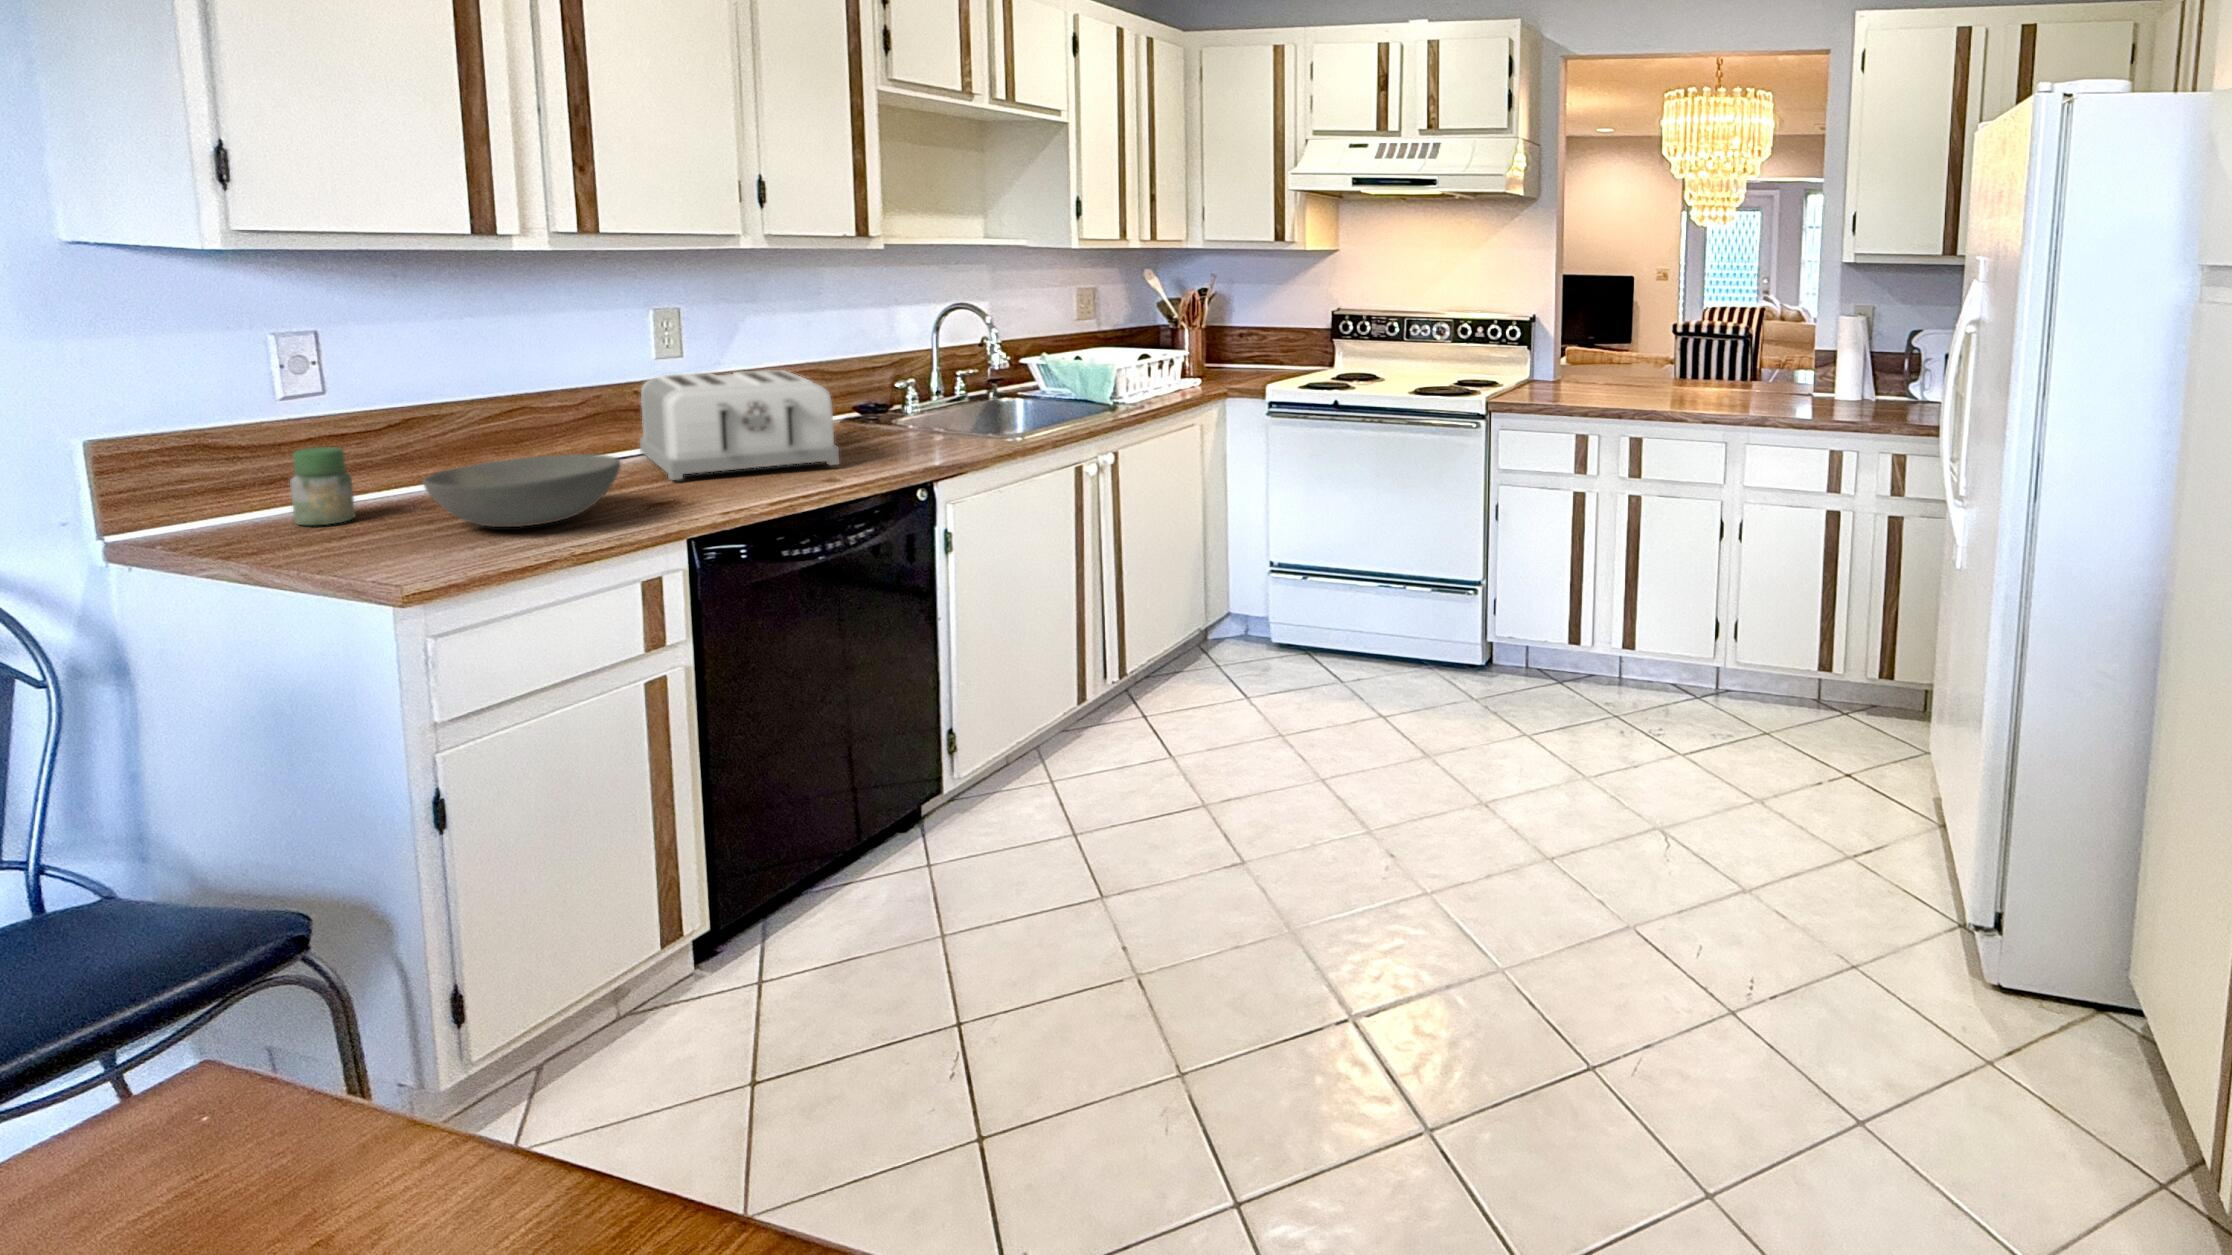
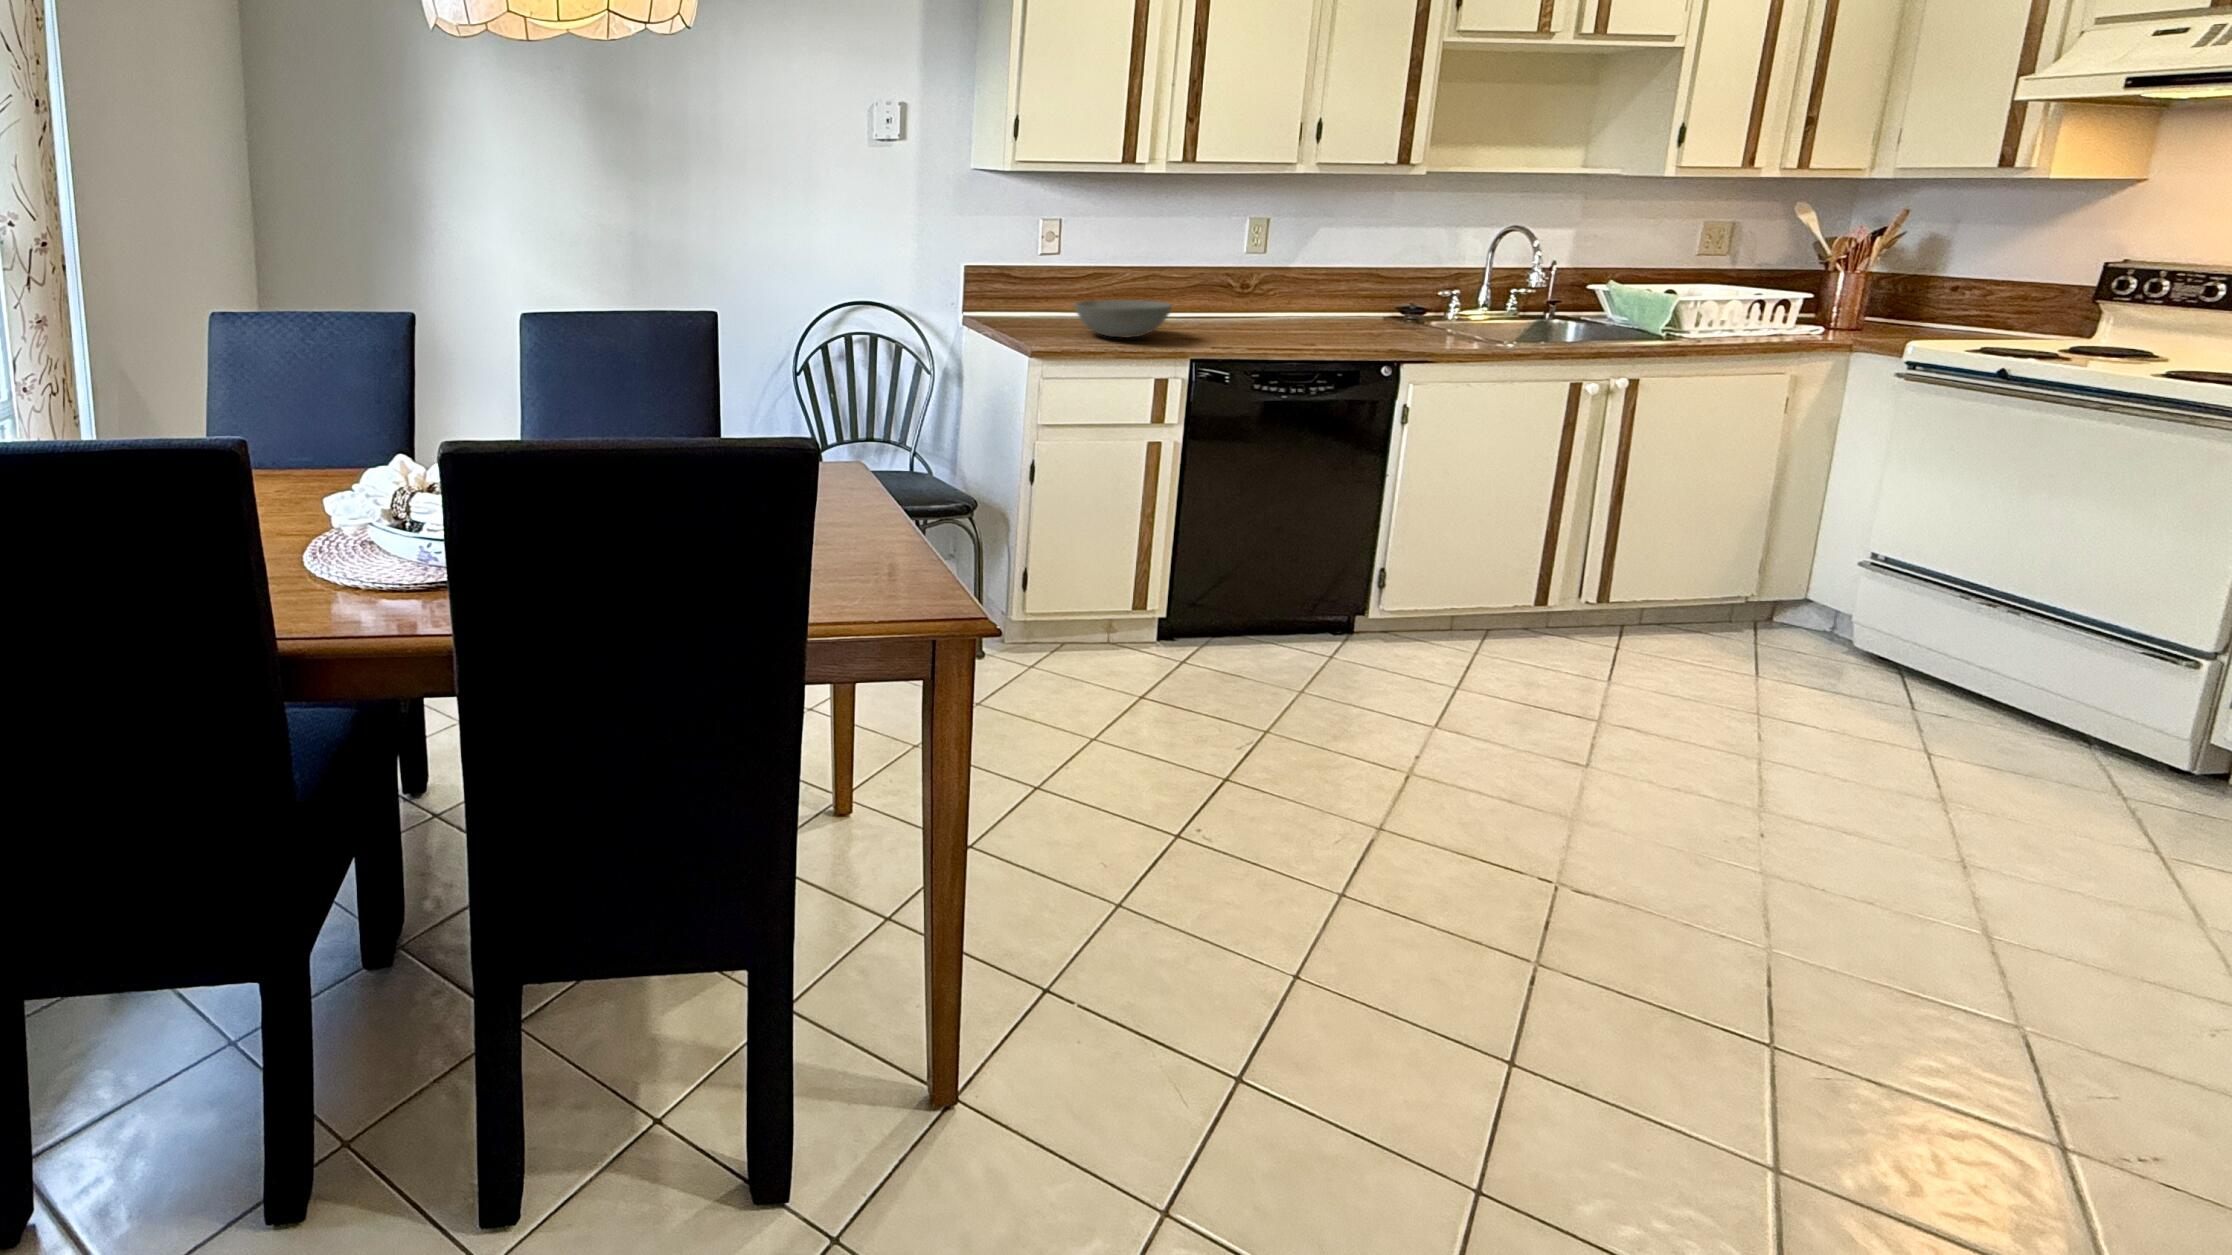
toaster: present [640,370,839,480] -> none [1215,263,1335,338]
jar: present [290,447,355,526] -> none [1029,281,1055,322]

